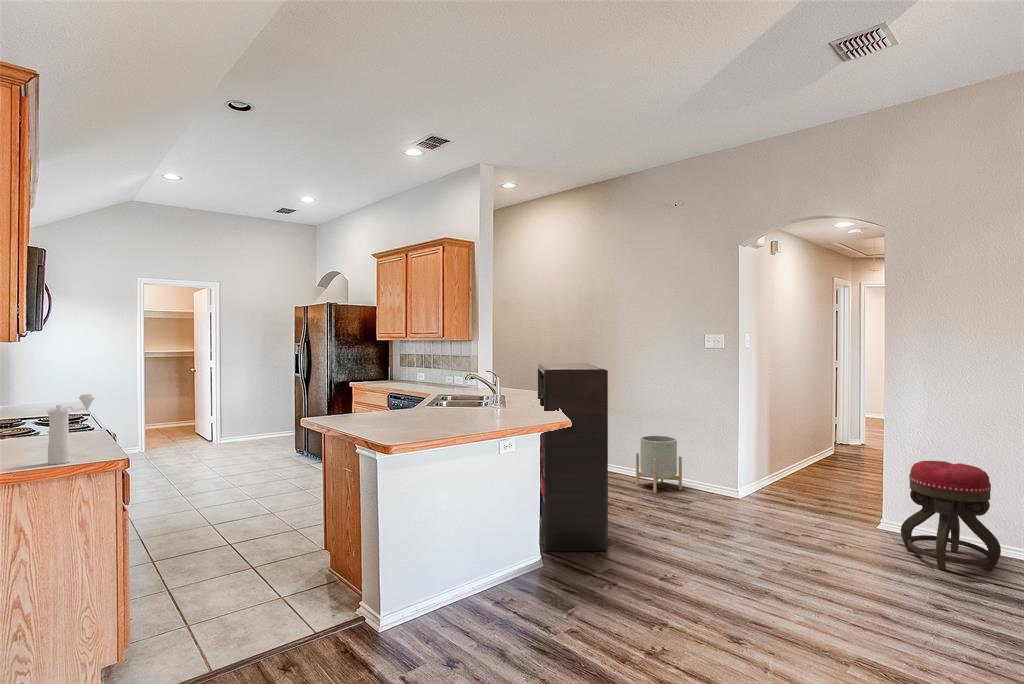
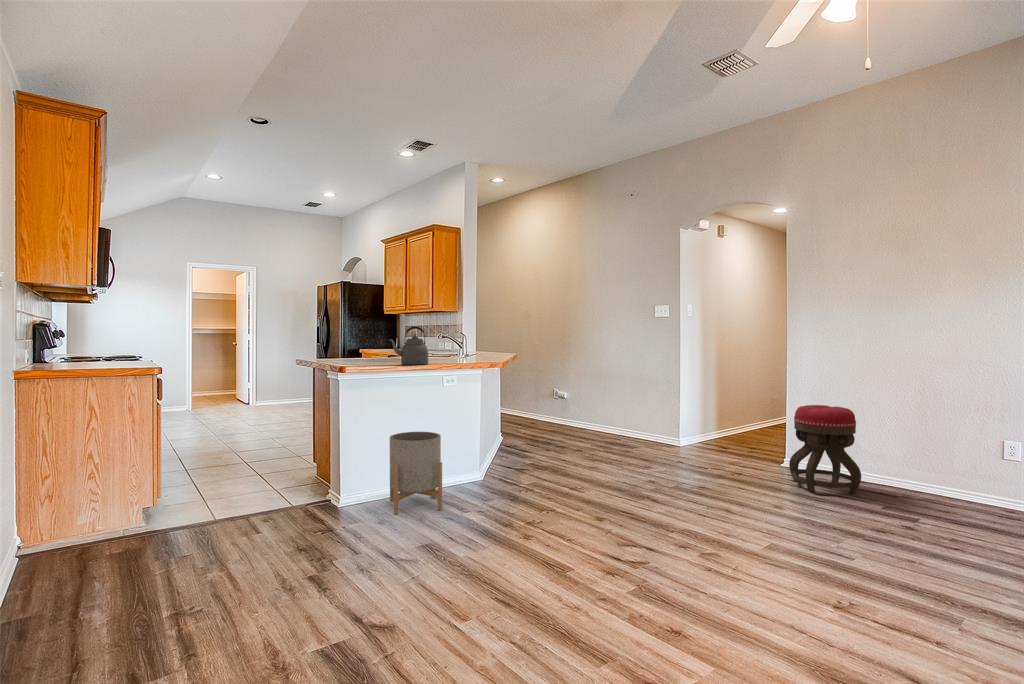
bookshelf: present [538,363,608,551] -> none [489,326,542,474]
kettle: none [439,379,490,431] -> present [389,326,428,365]
pepper mill: present [47,394,95,464] -> none [109,325,140,368]
planter: present [636,436,682,493] -> present [390,432,442,515]

